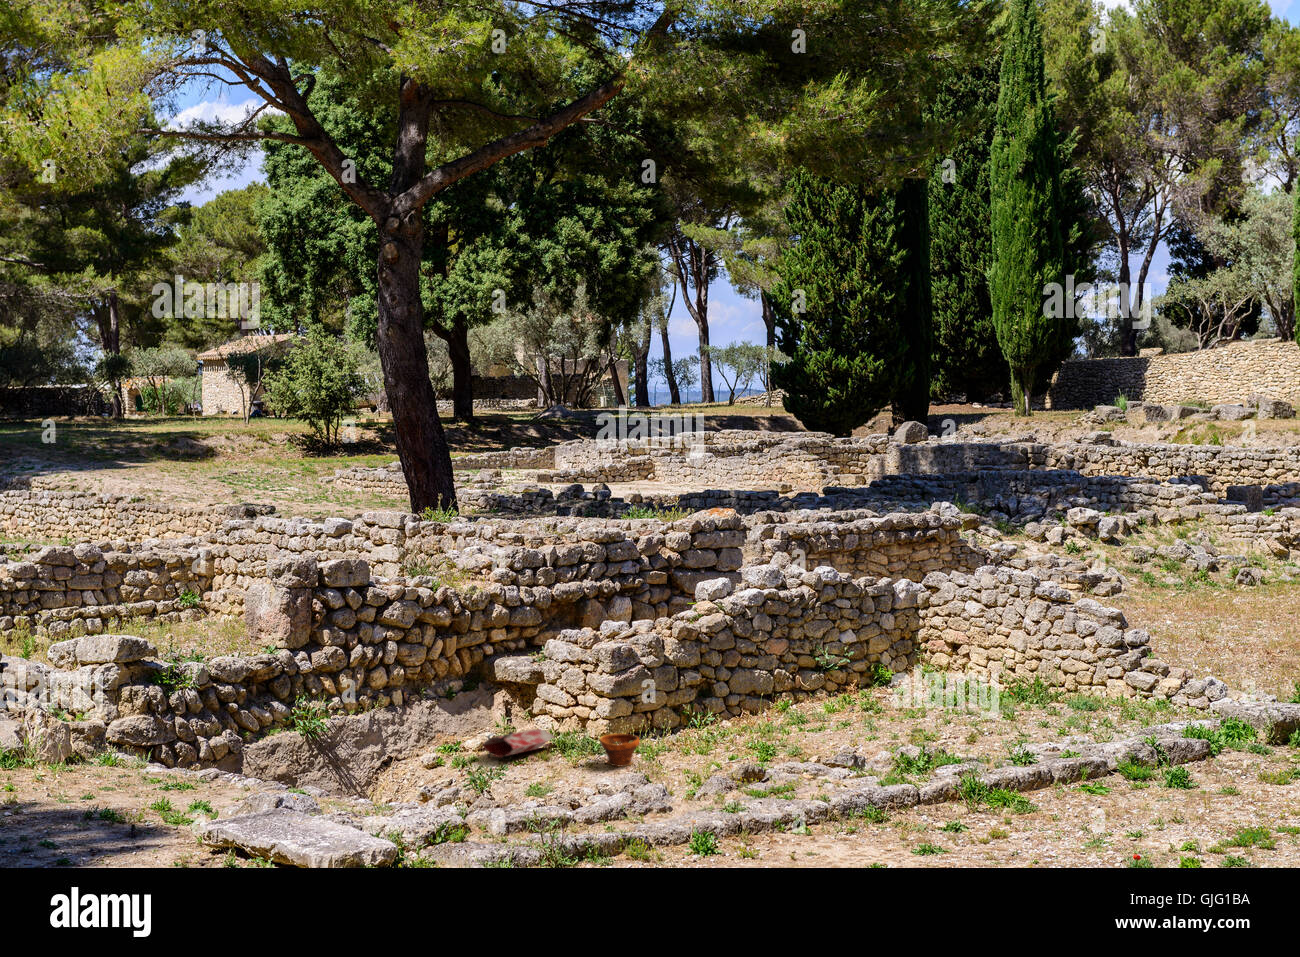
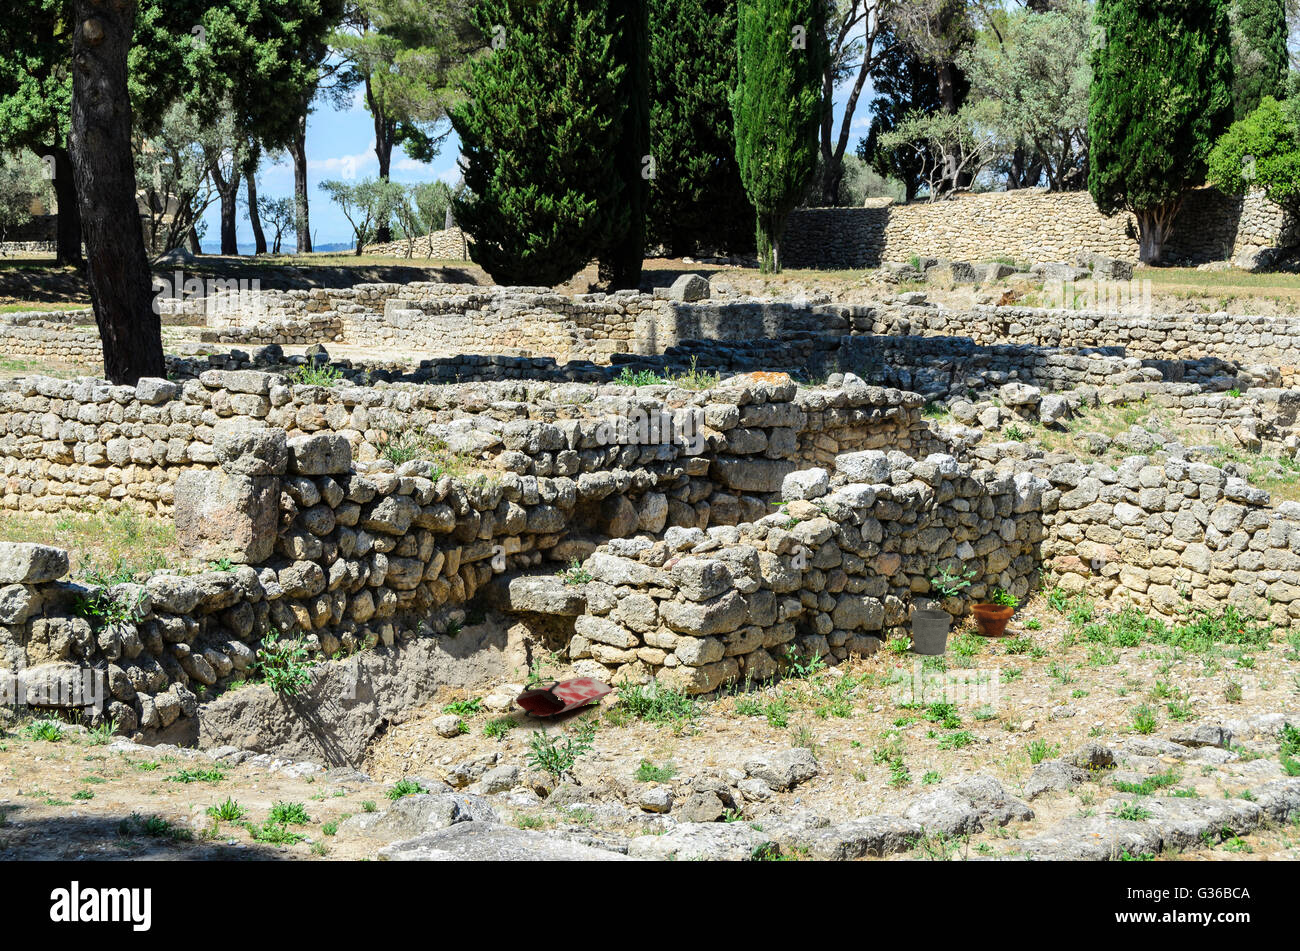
bucket: none [796,681,825,715] -> present [911,610,951,655]
planter: present [600,733,640,767] -> present [970,604,1014,636]

